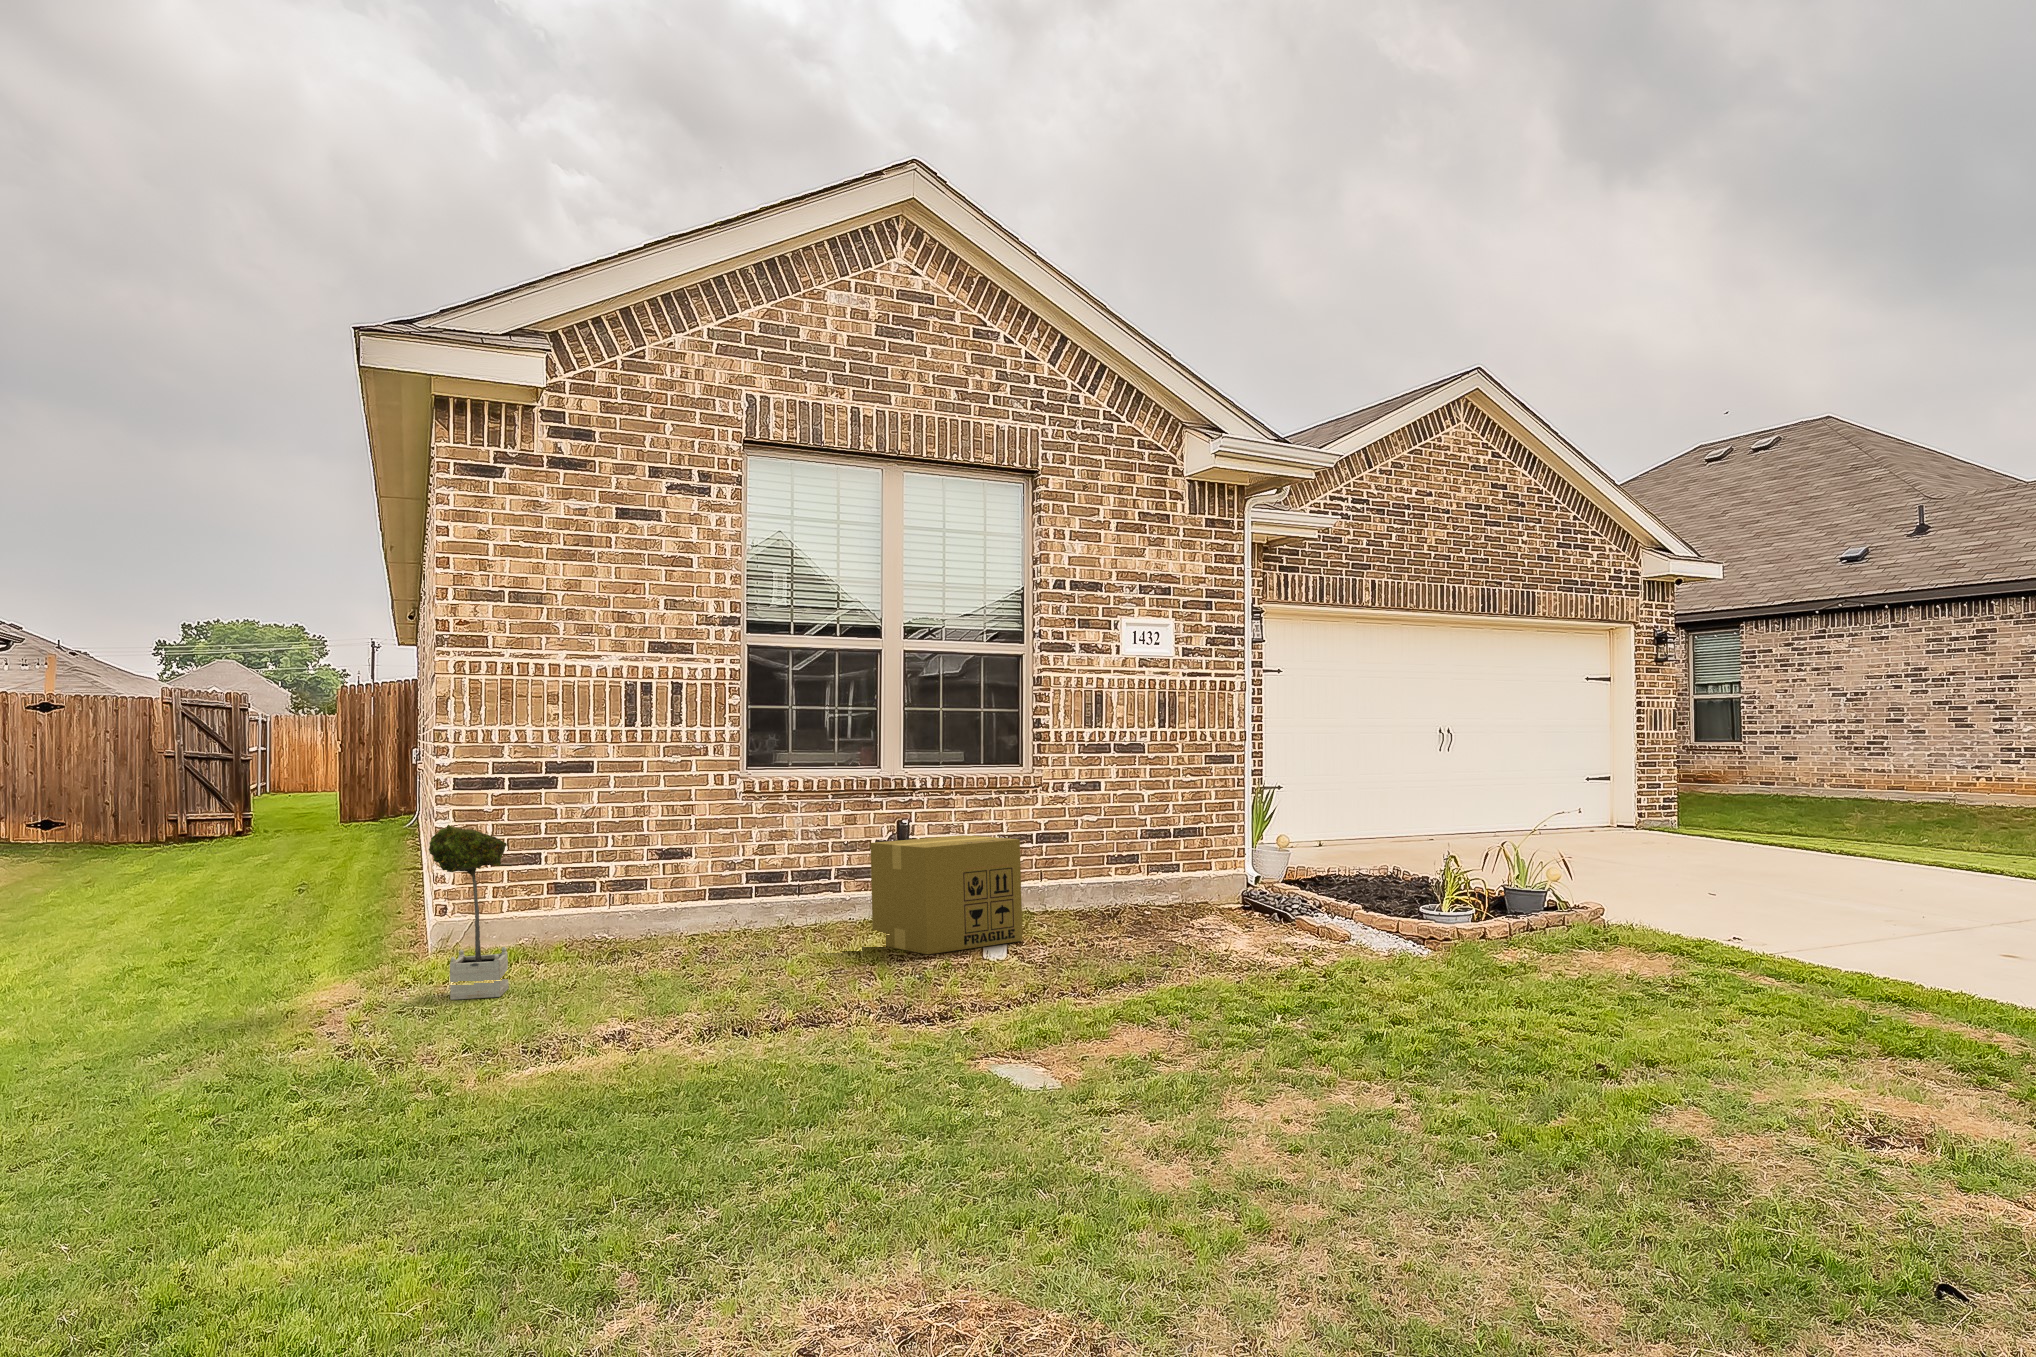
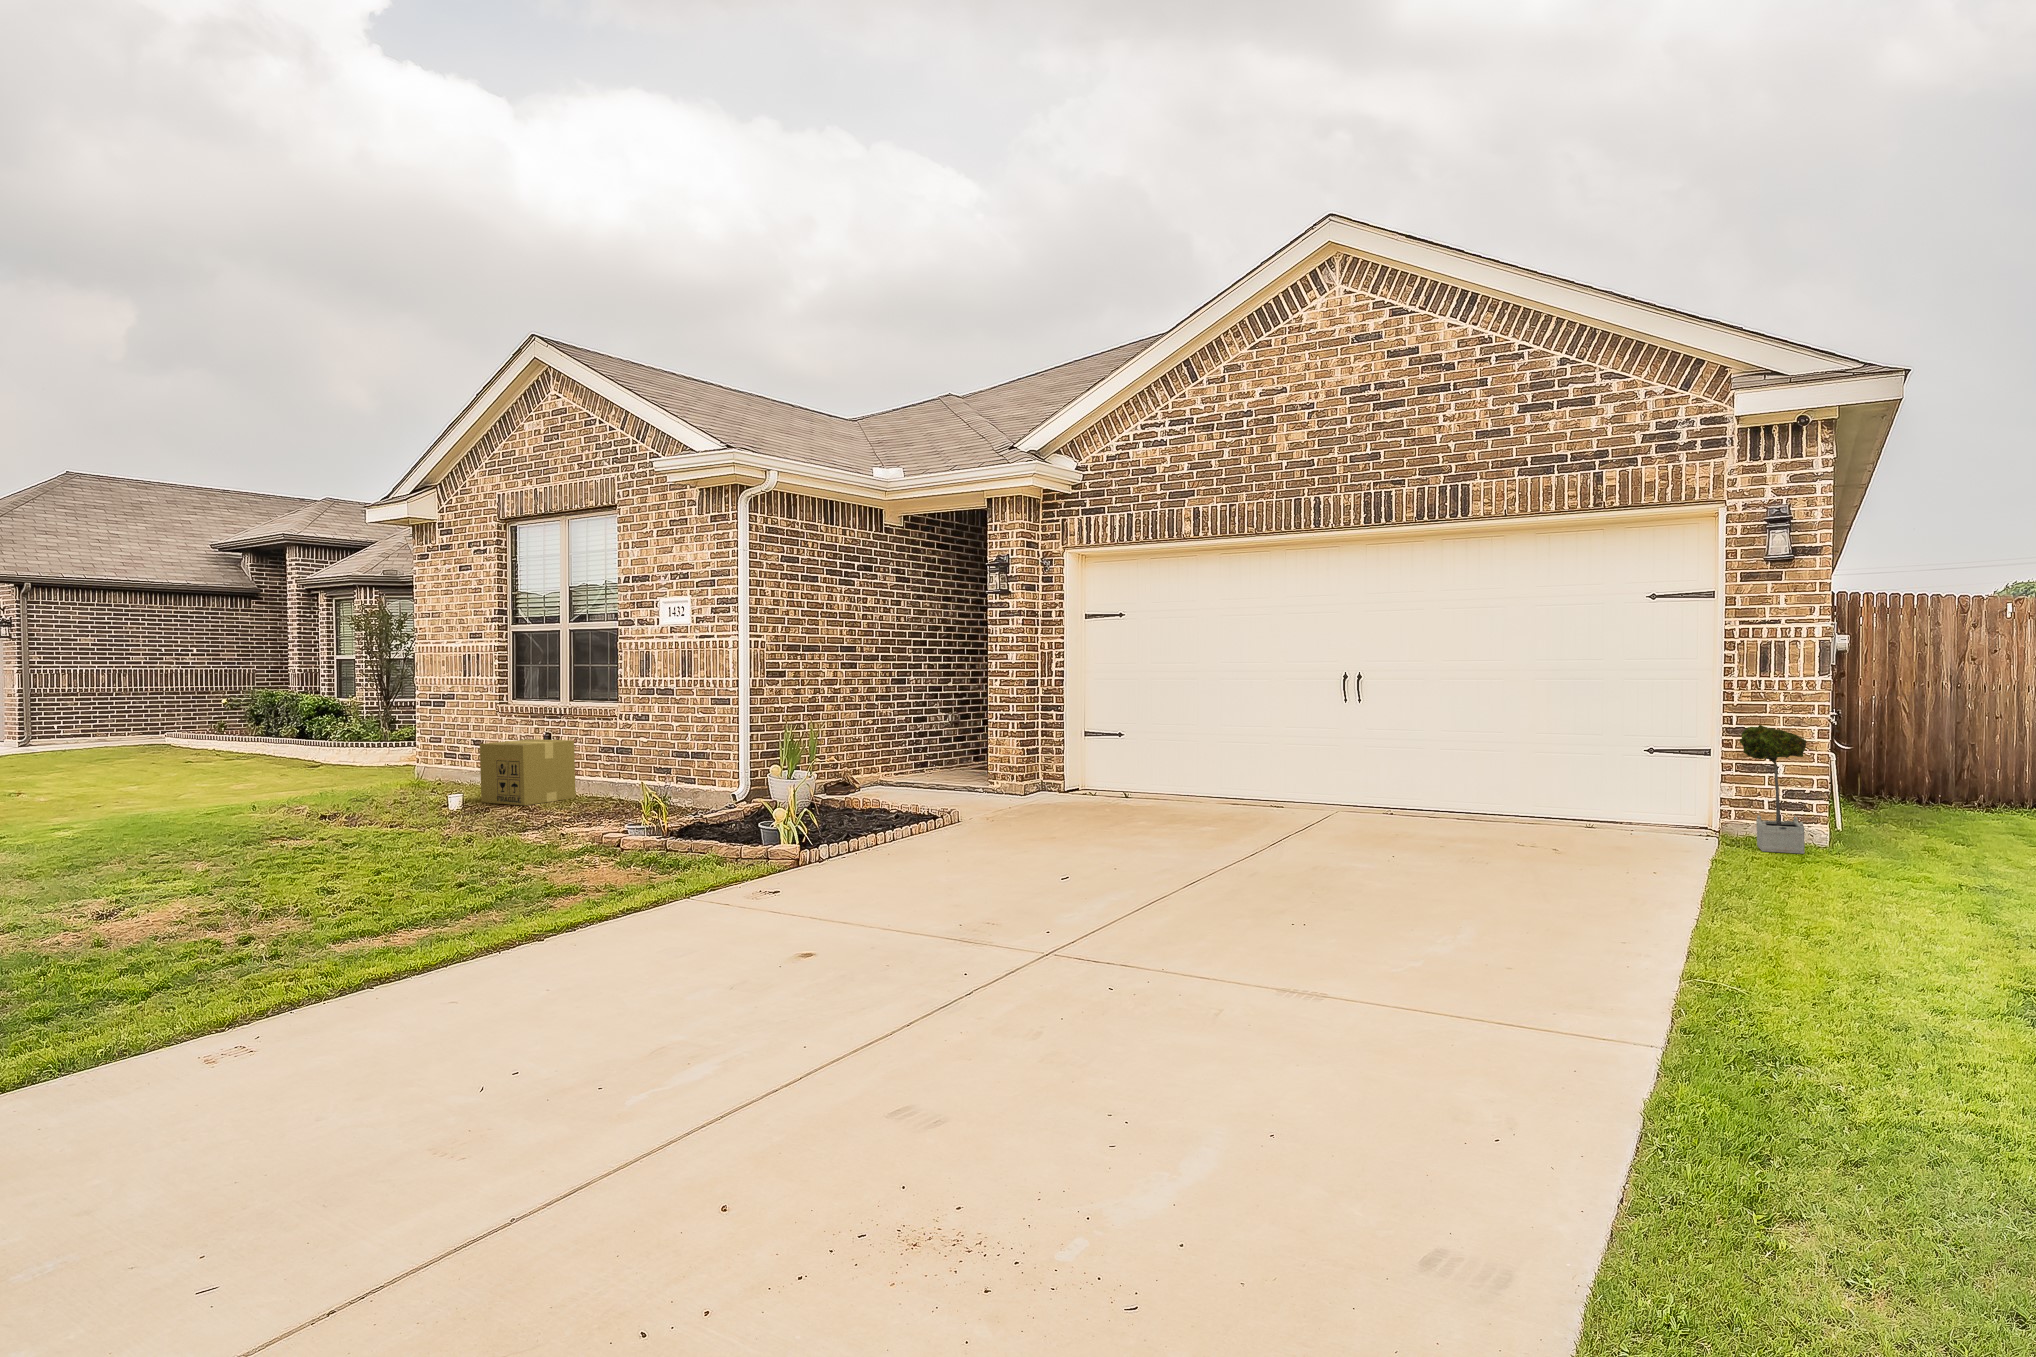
potted tree: present [429,825,509,1000] -> present [1740,725,1806,854]

